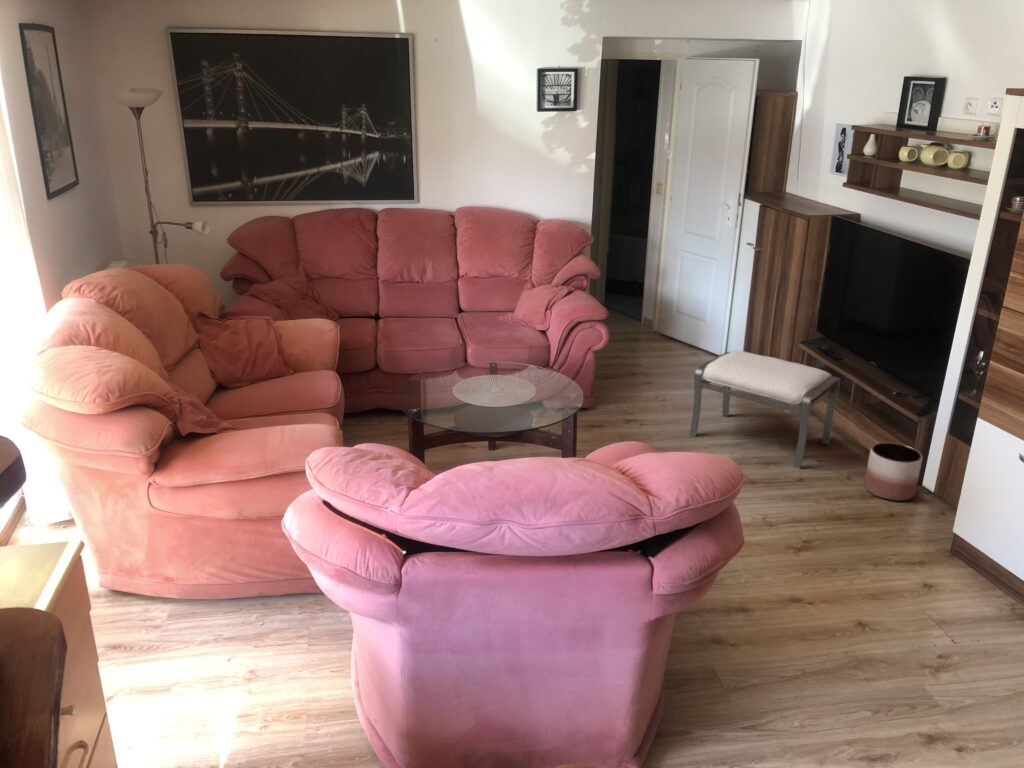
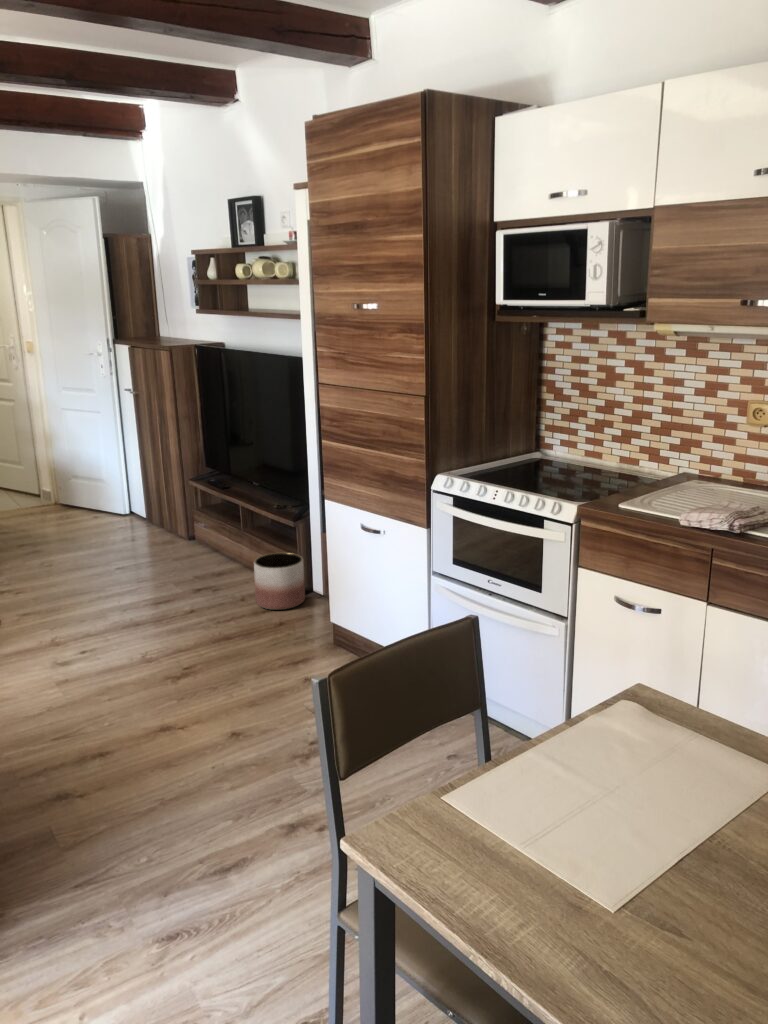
ottoman: present [690,350,840,469] -> none [63,491,227,602]

